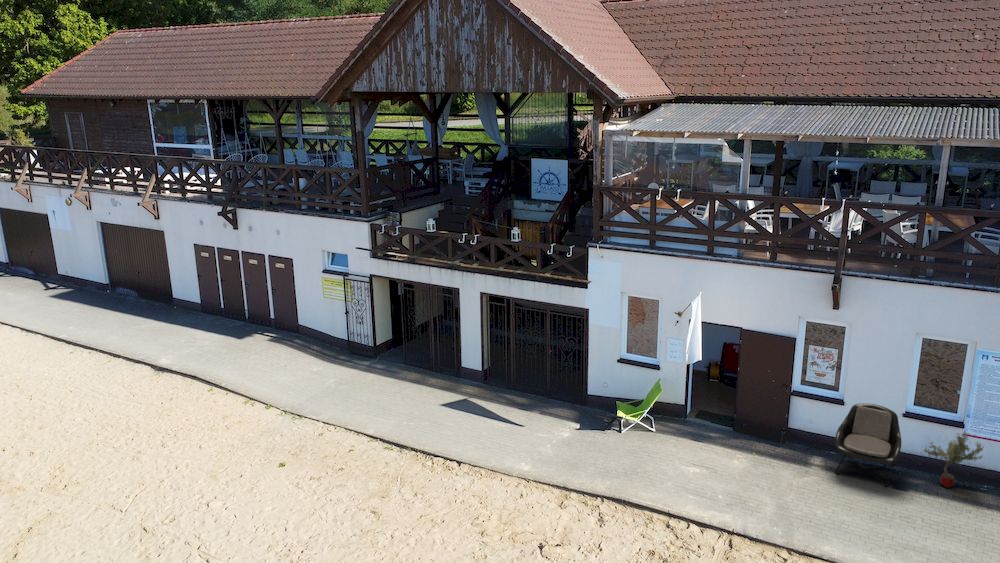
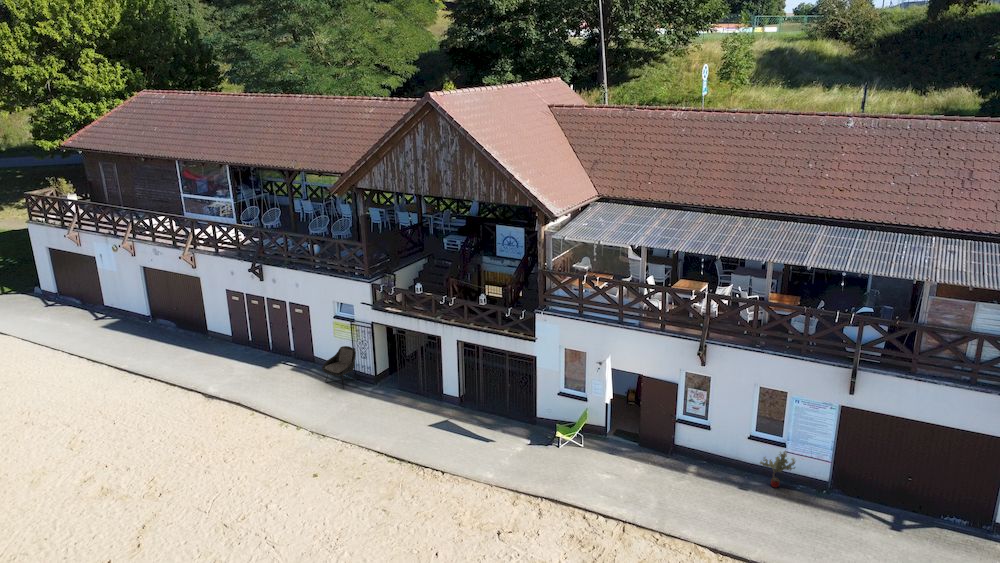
lounge chair: present [835,403,901,487] -> present [322,346,359,389]

